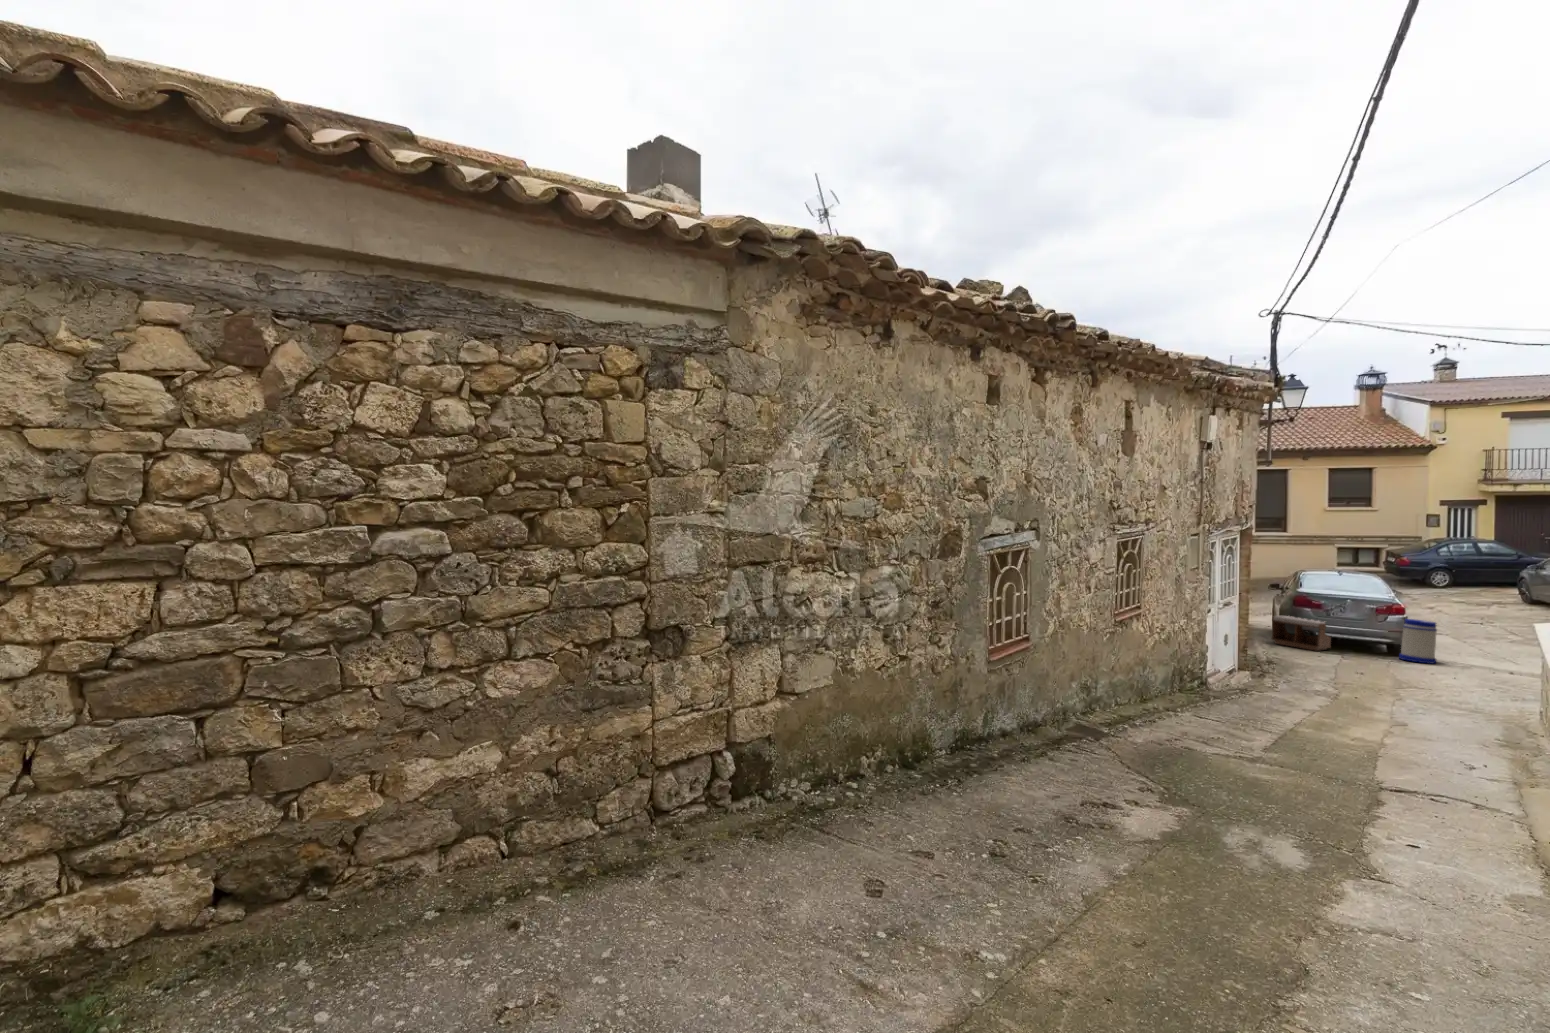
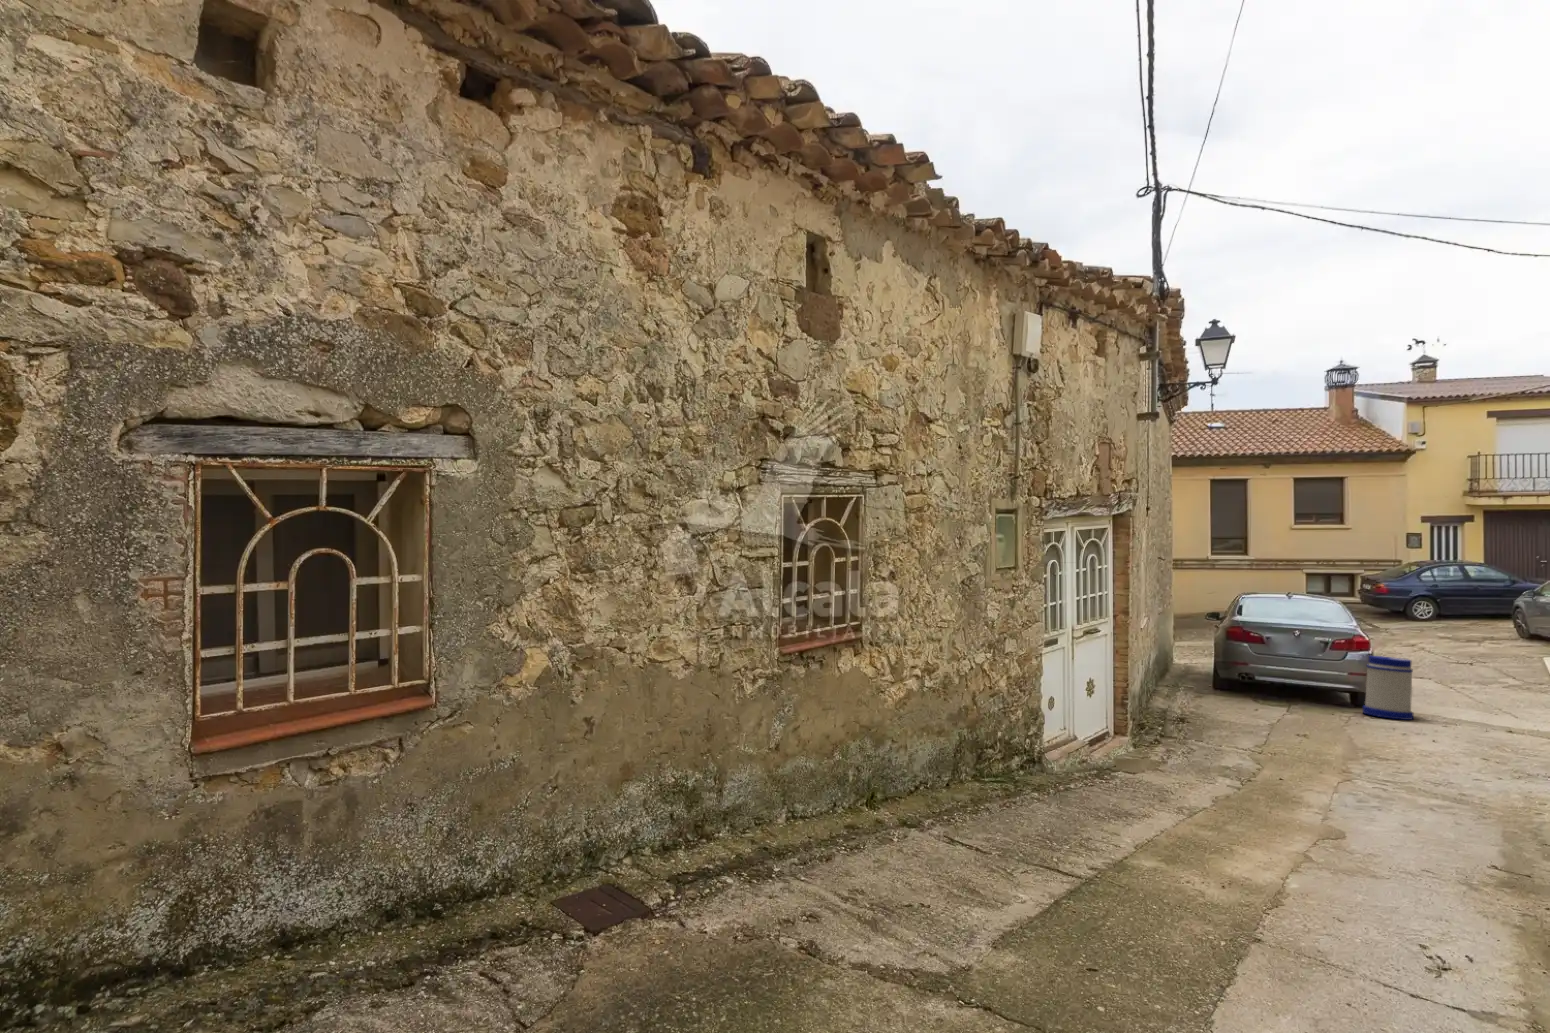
bench: present [1271,616,1331,651] -> none [1193,654,1274,703]

